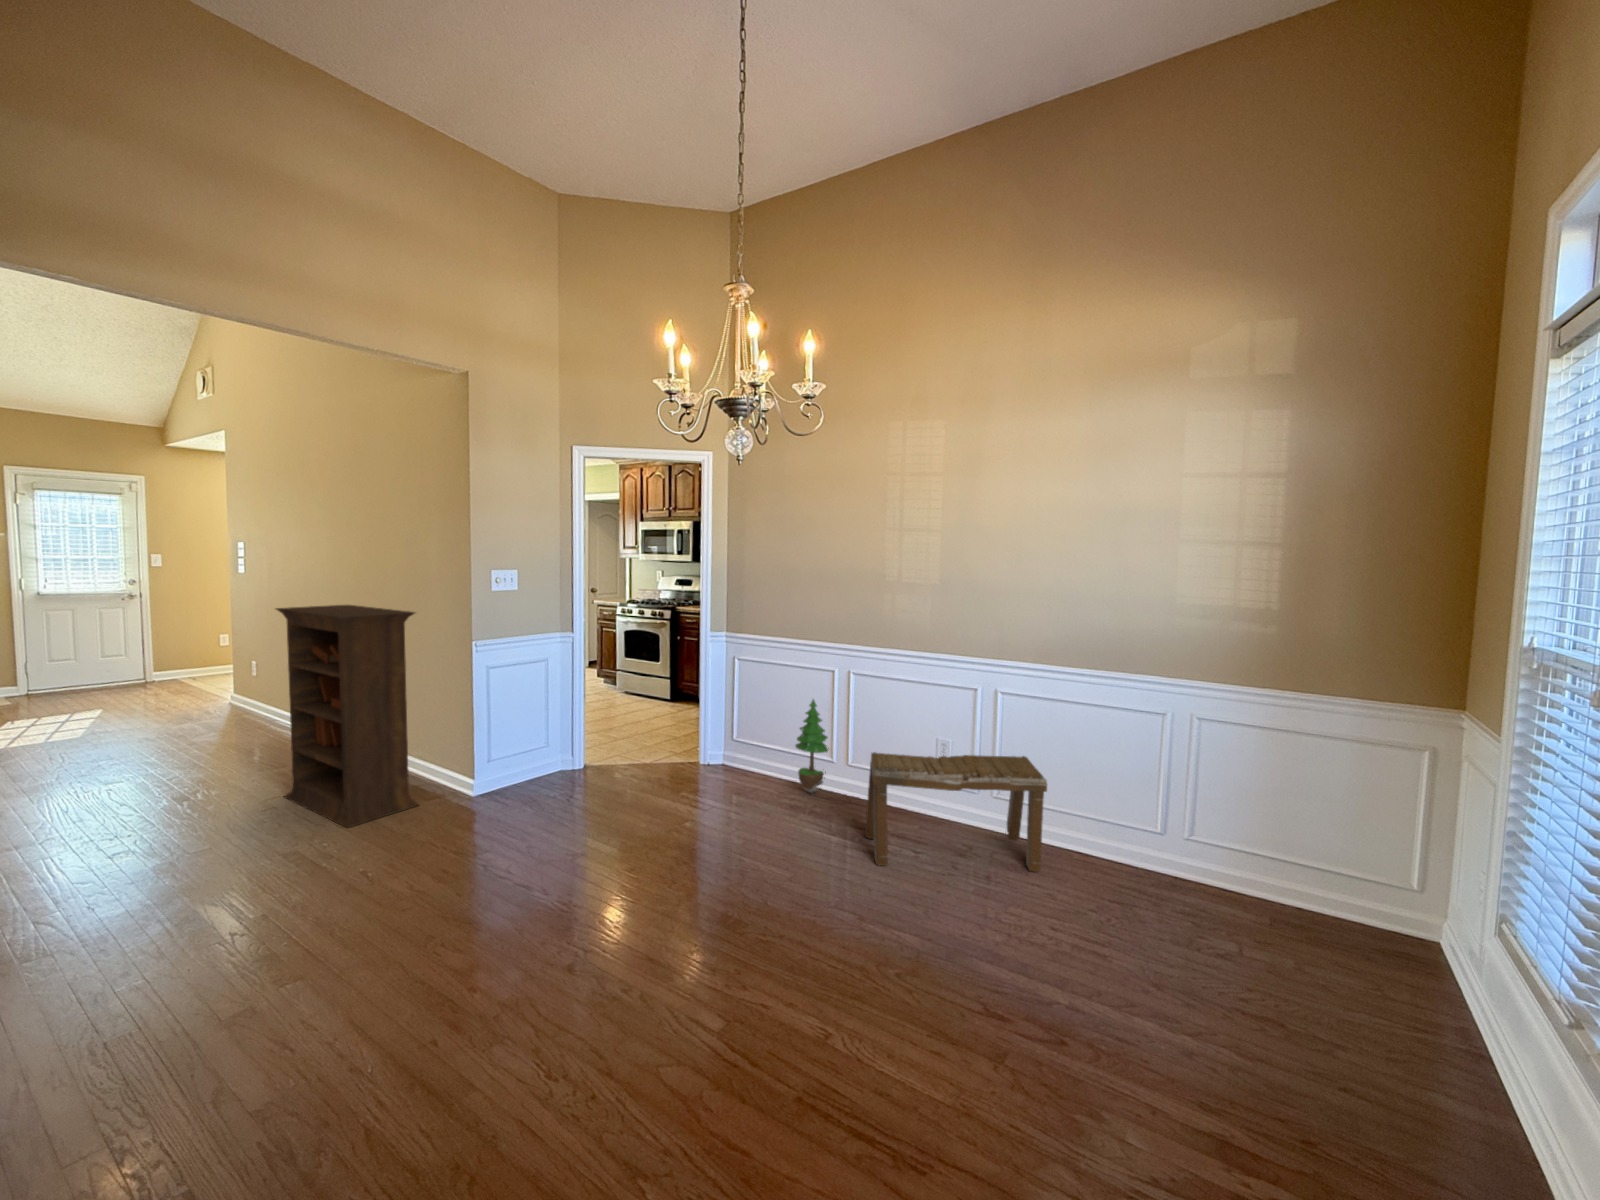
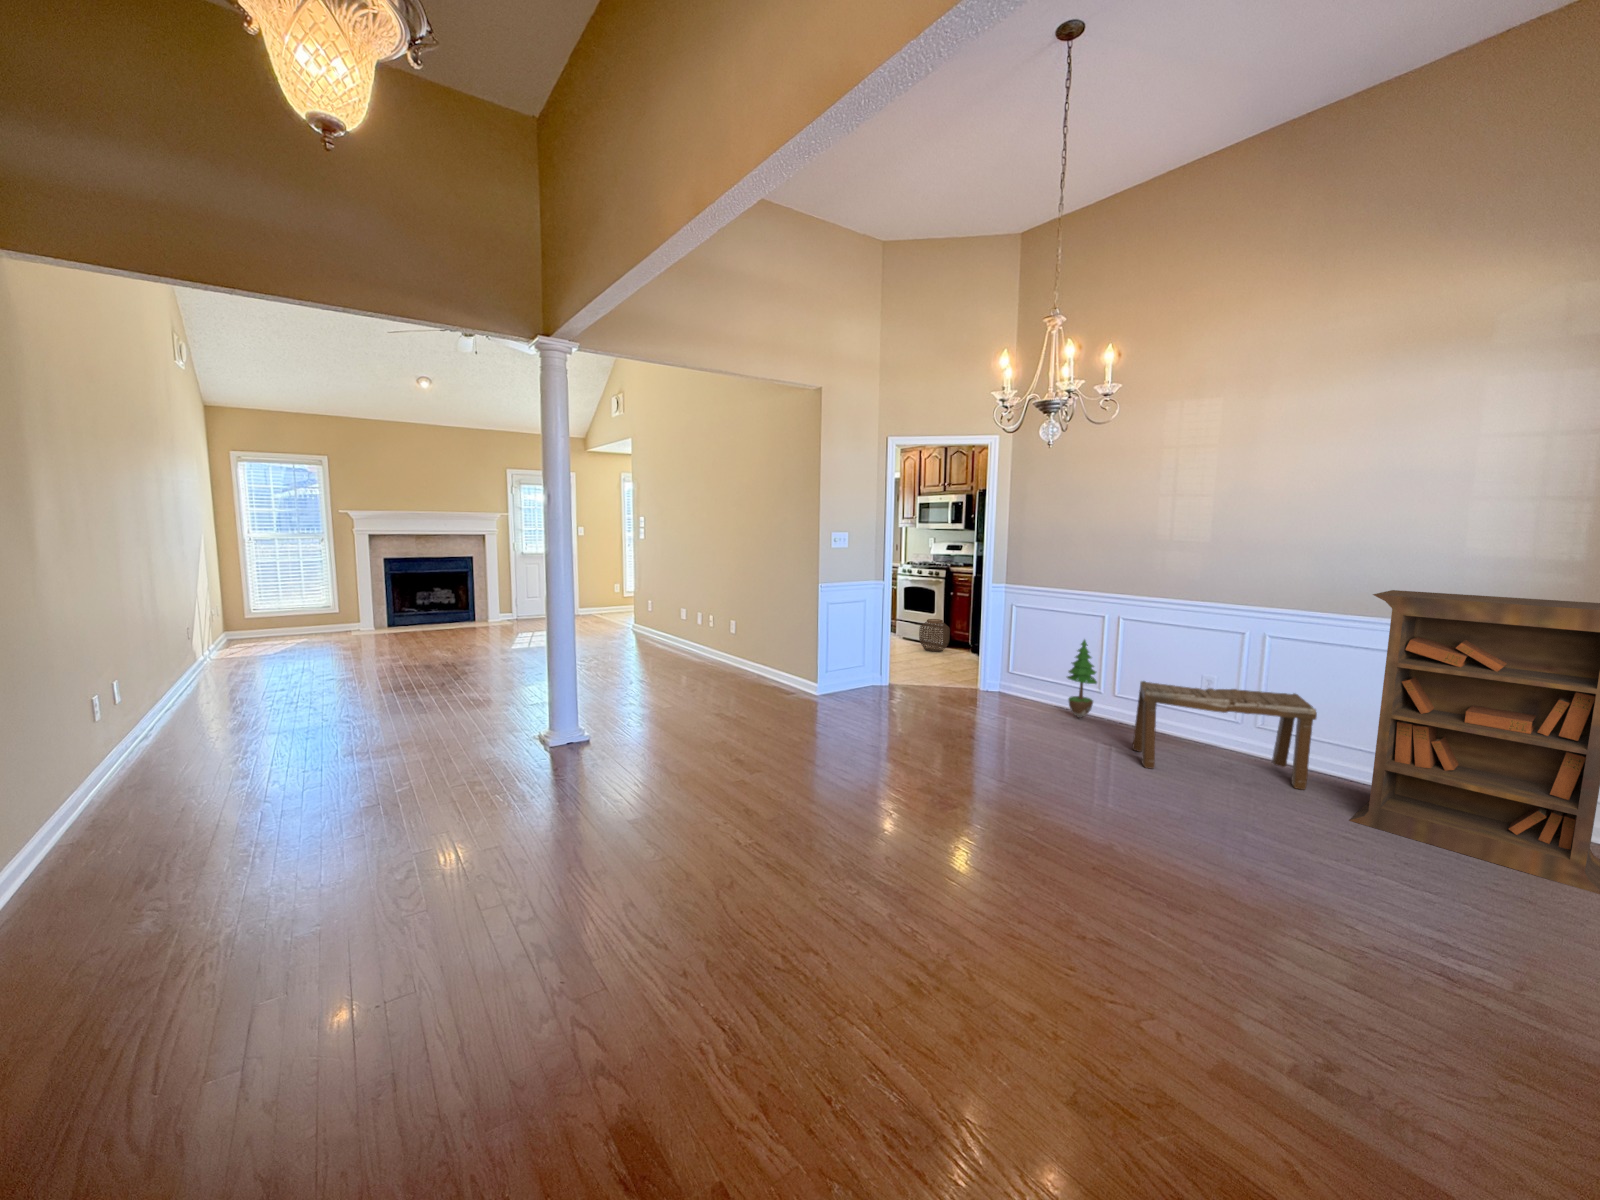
bookcase: present [276,605,419,828] -> present [1349,590,1600,894]
woven basket: none [642,669,678,709] -> present [919,619,950,652]

